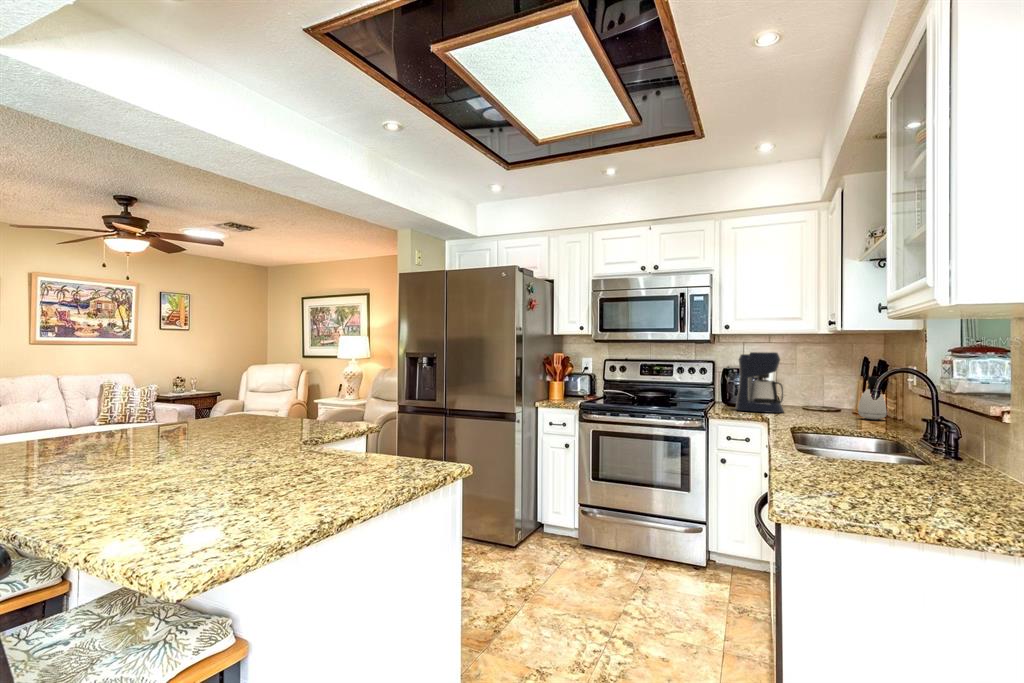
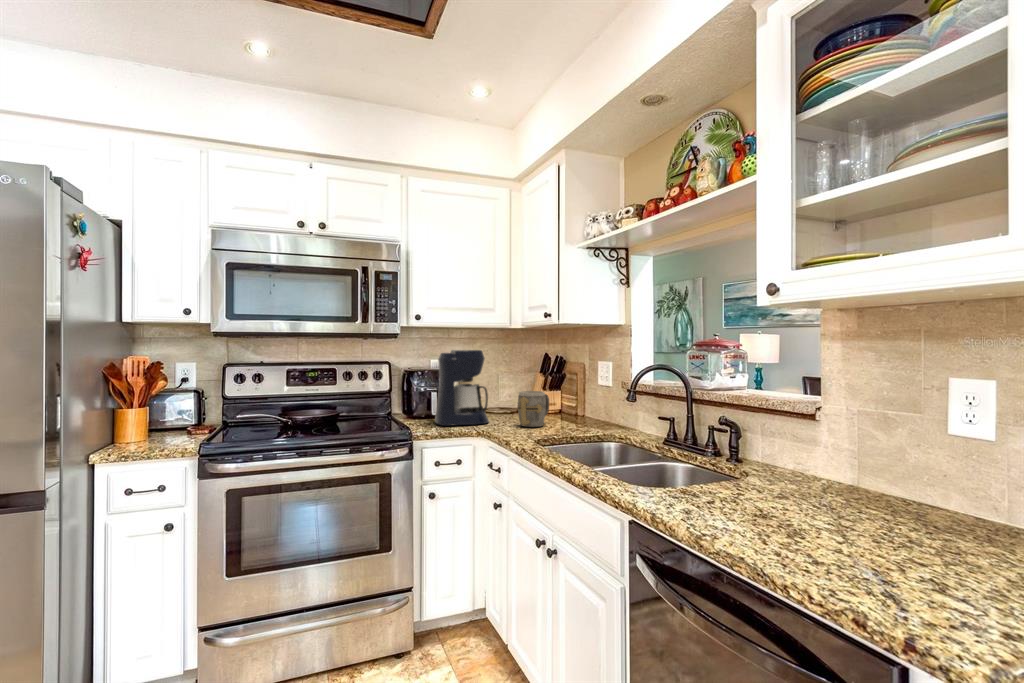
soap dispenser: present [858,376,887,420] -> none [562,374,587,420]
mug: none [801,388,840,419] -> present [517,391,549,427]

